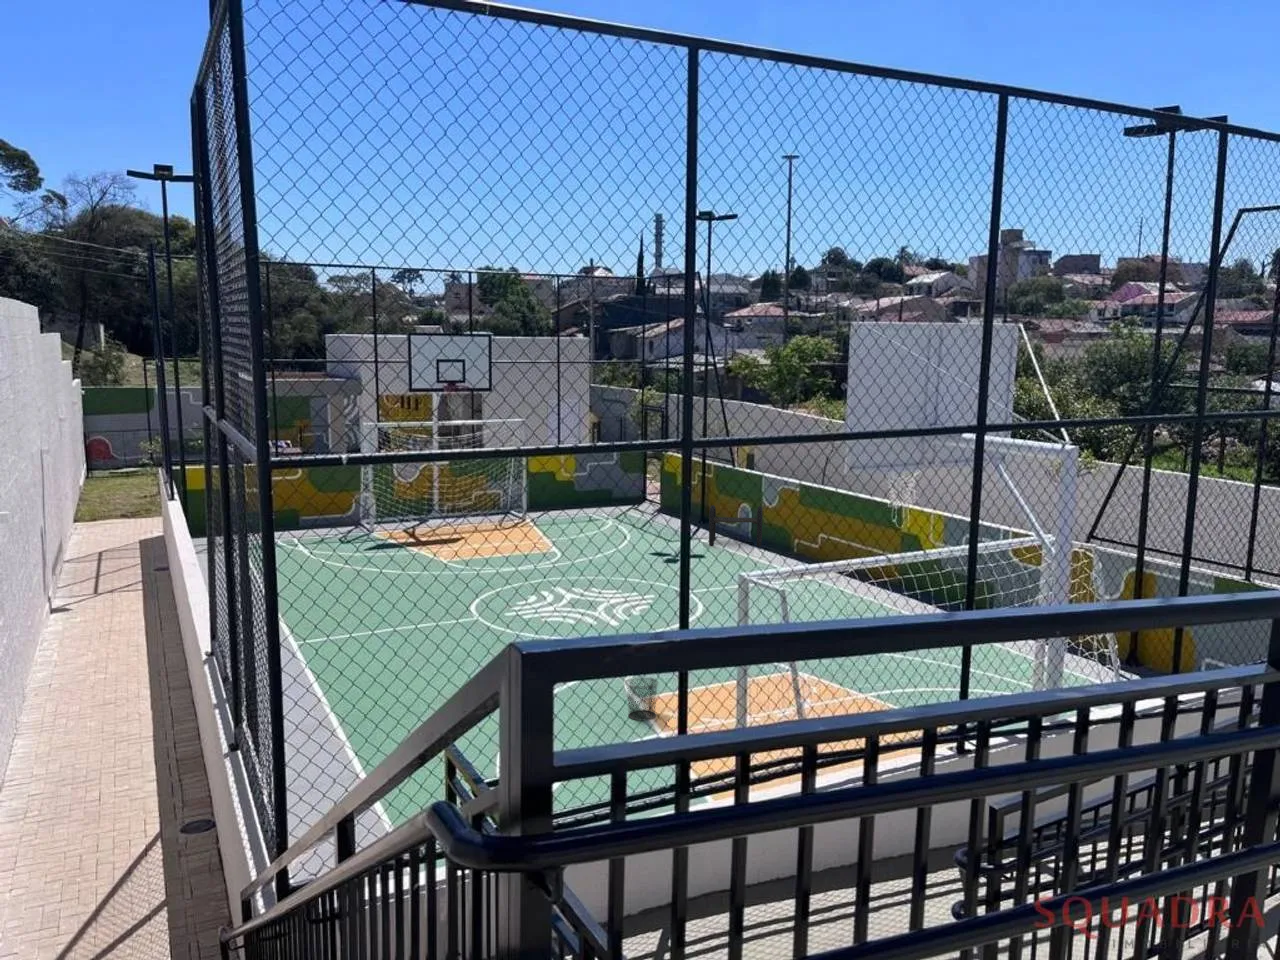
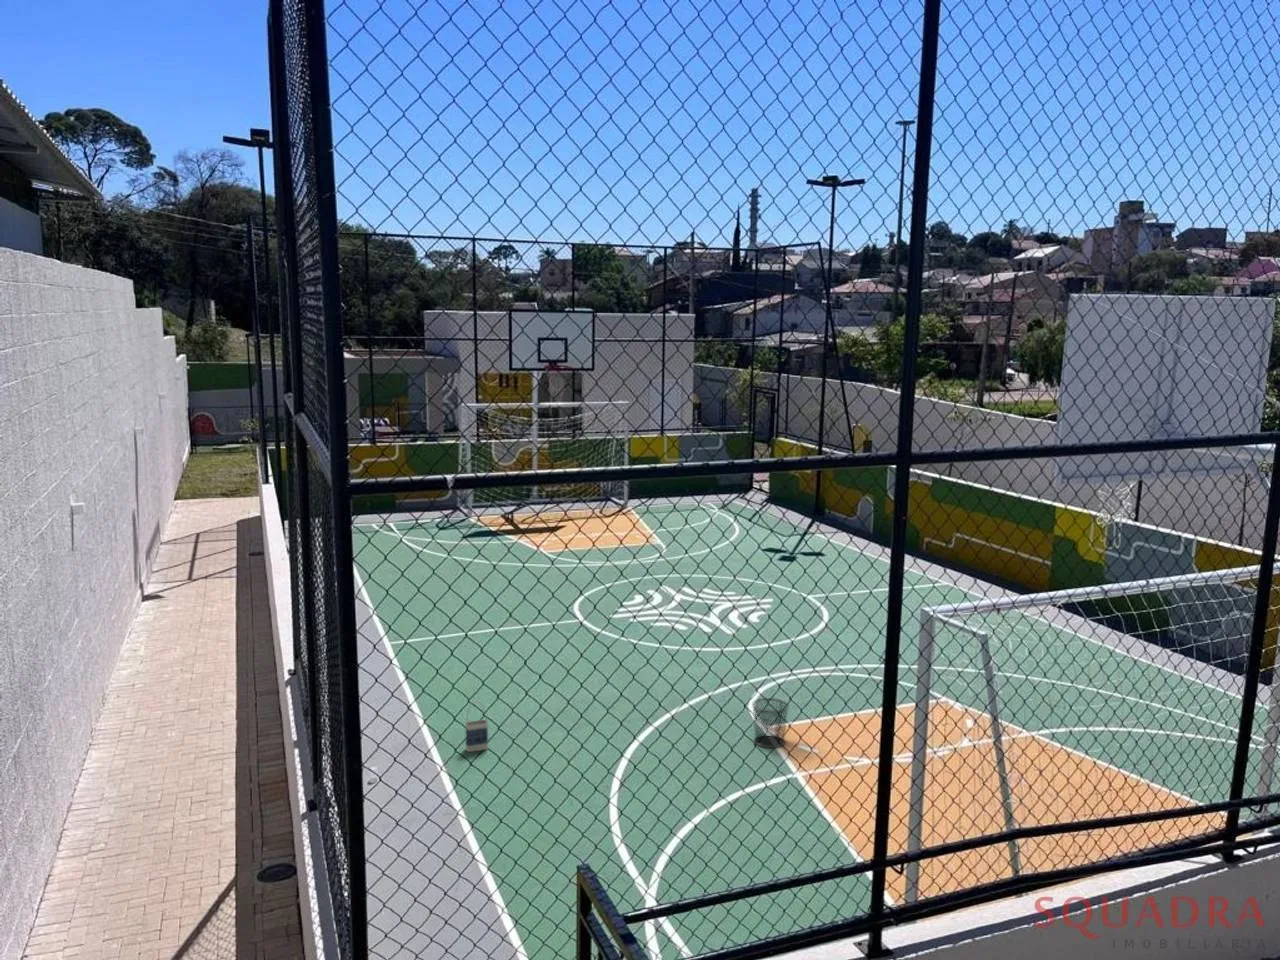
bench: present [709,505,762,547] -> none [821,498,880,544]
bag: none [366,688,387,735] -> present [466,702,488,752]

